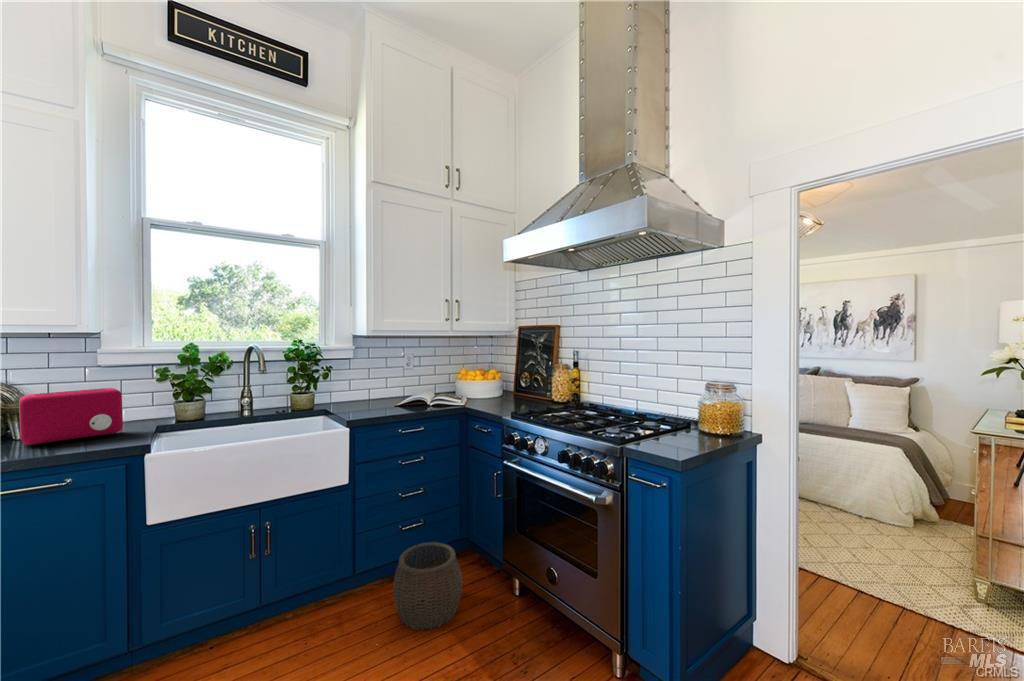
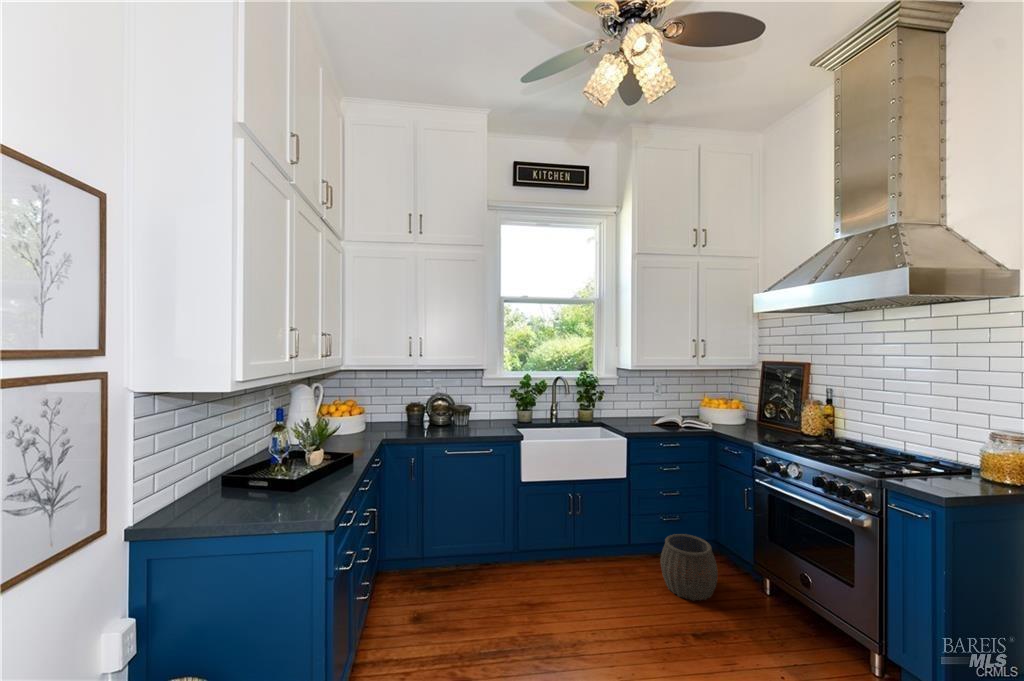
toaster: present [19,388,123,447] -> none [458,399,499,430]

